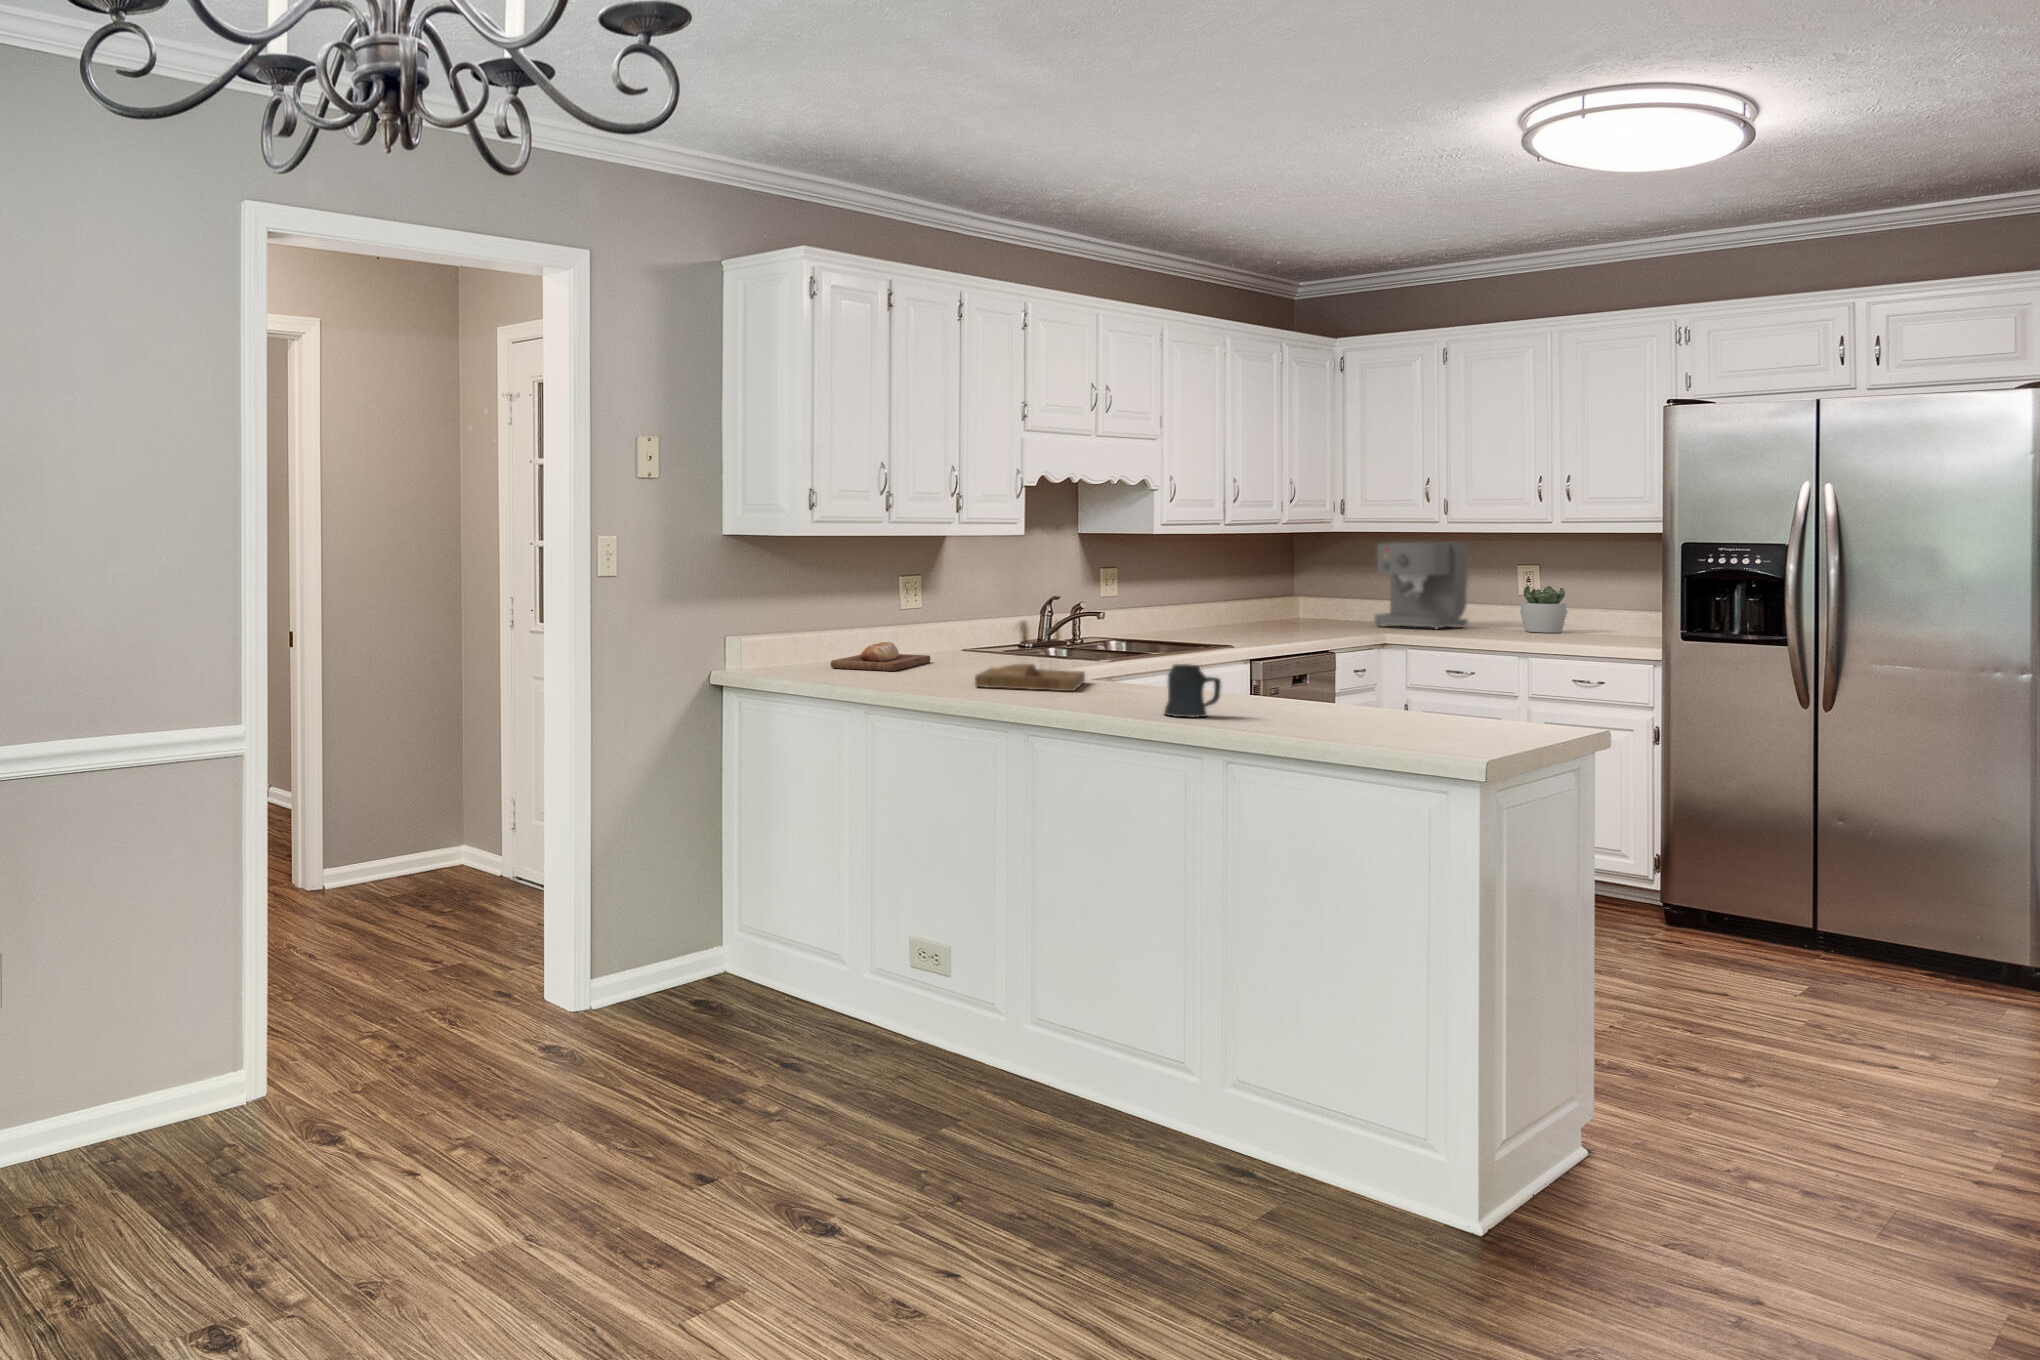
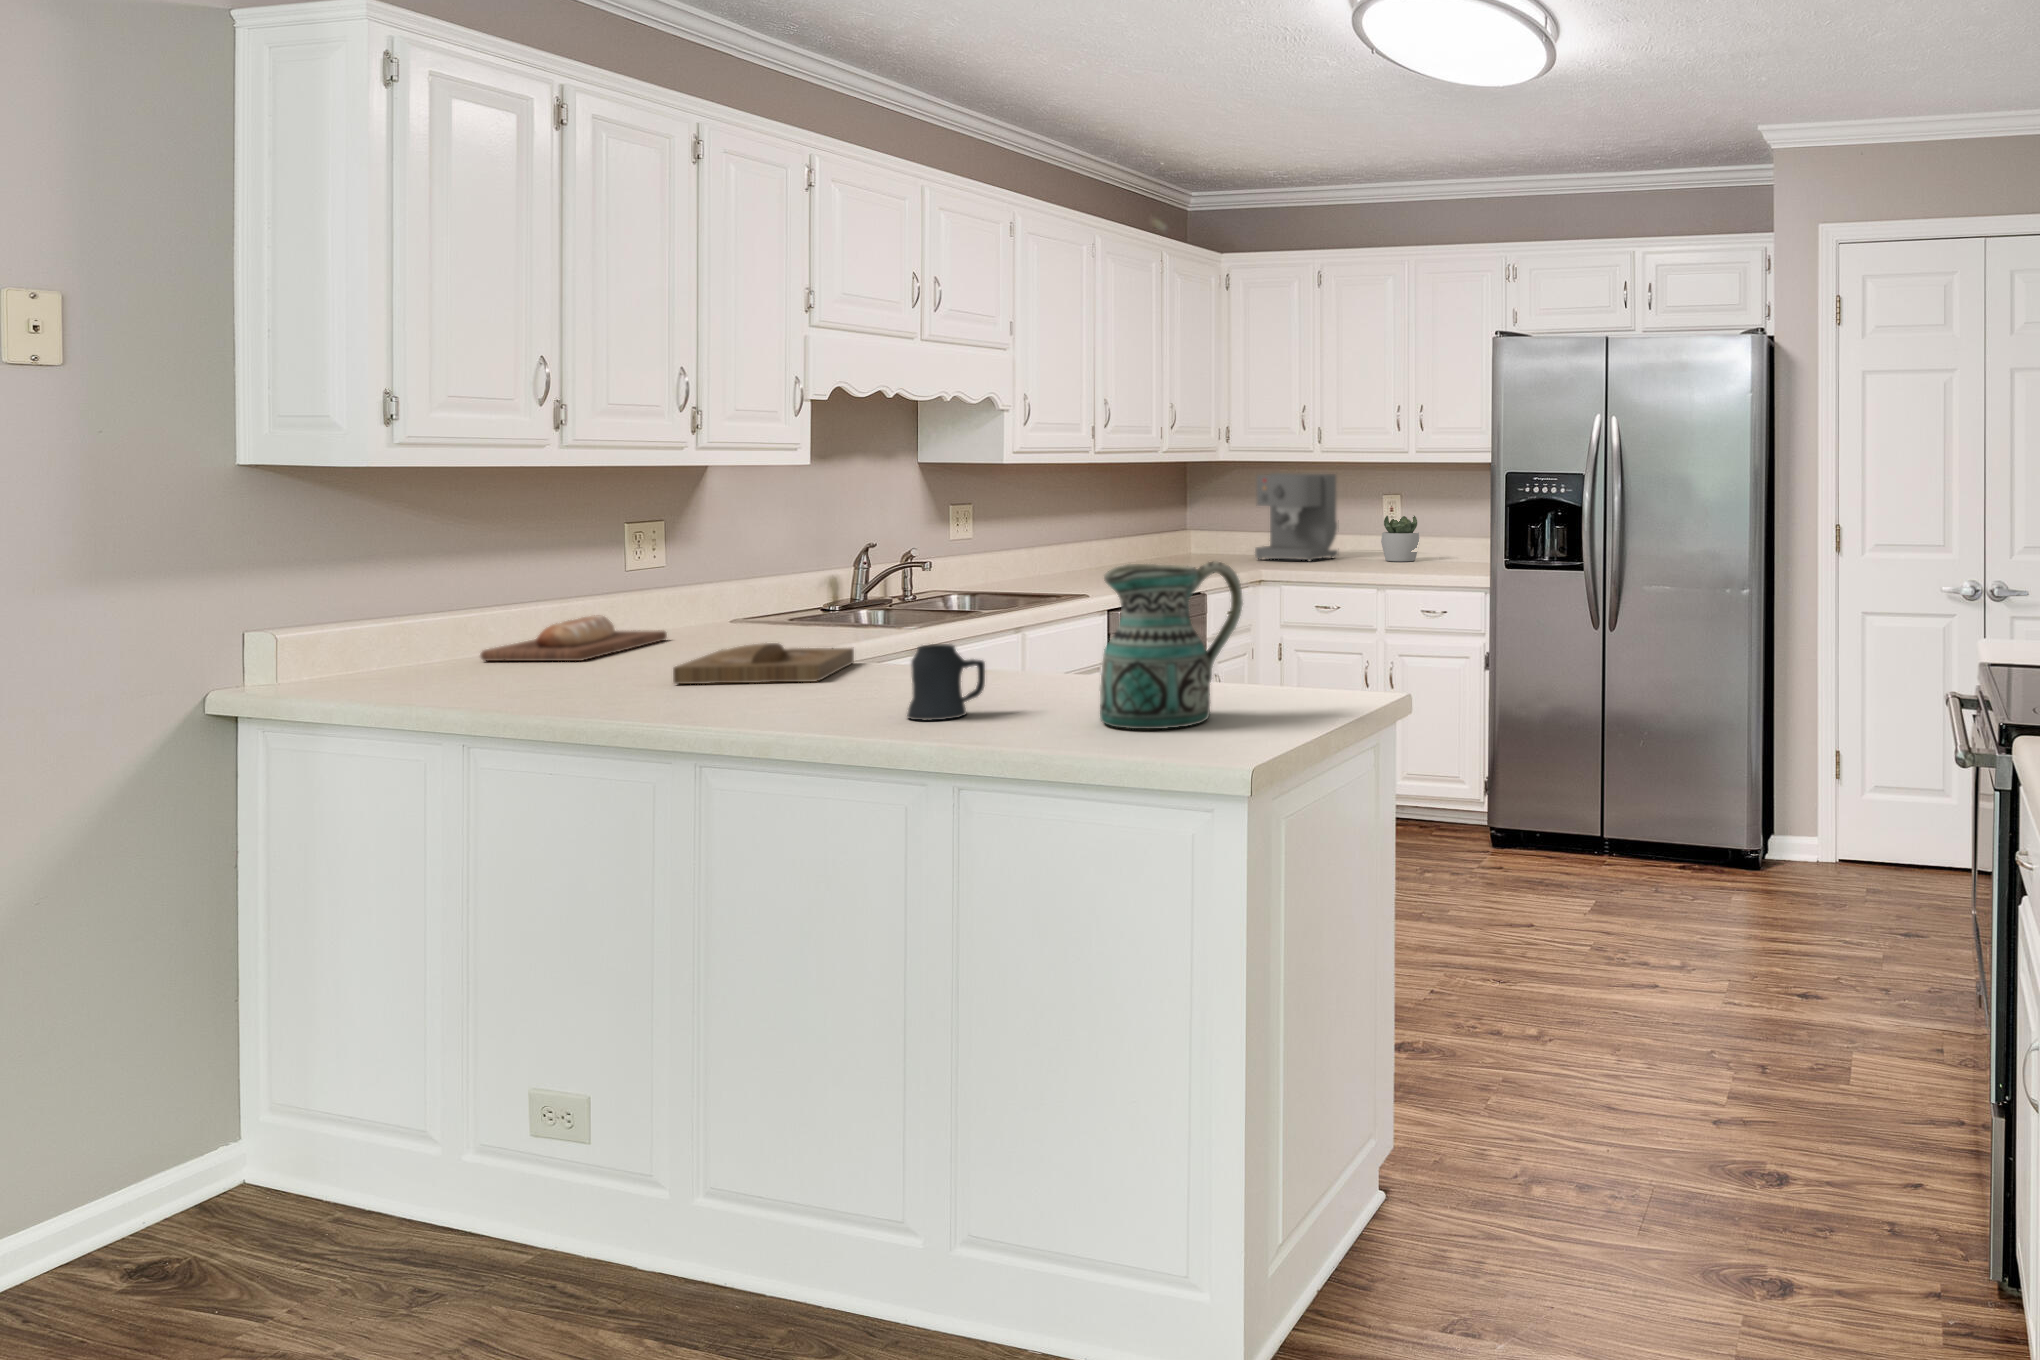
ceramic pitcher: none [1318,610,1438,734] -> present [1100,562,1243,729]

